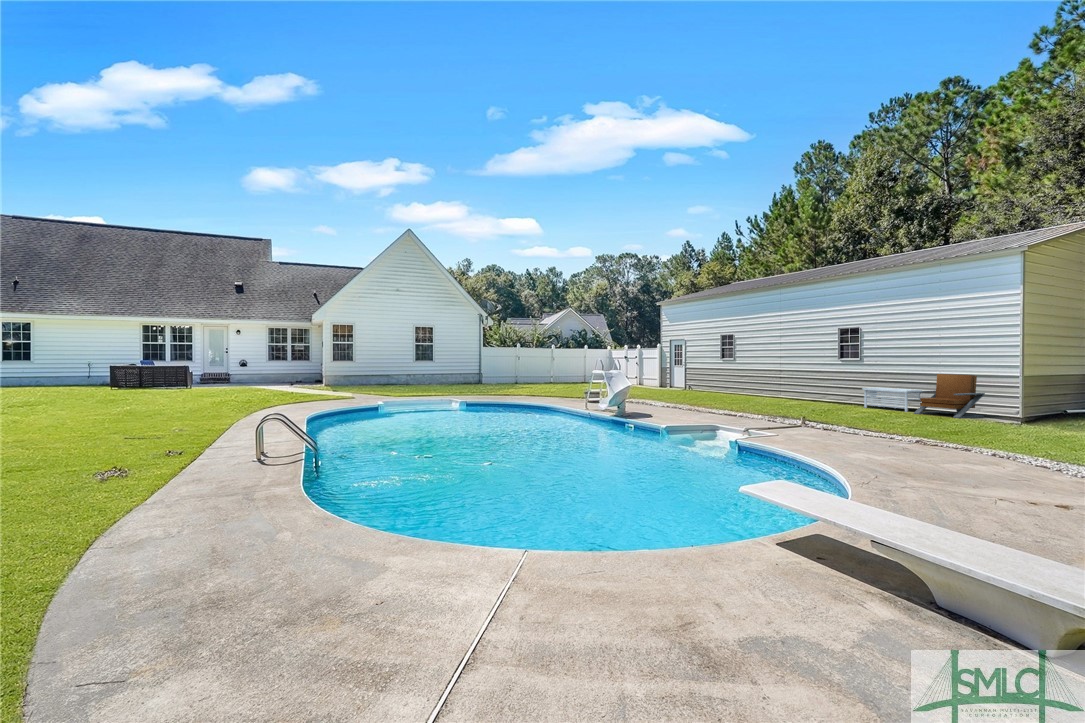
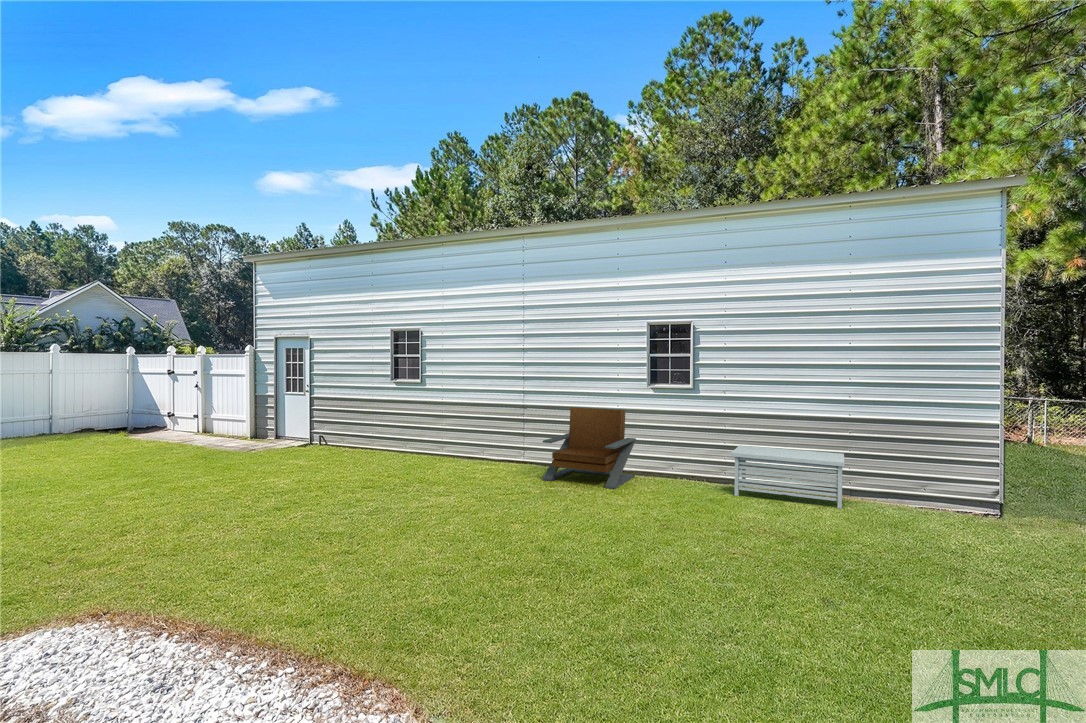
lounge chair: present [914,374,985,418] -> present [542,408,636,489]

